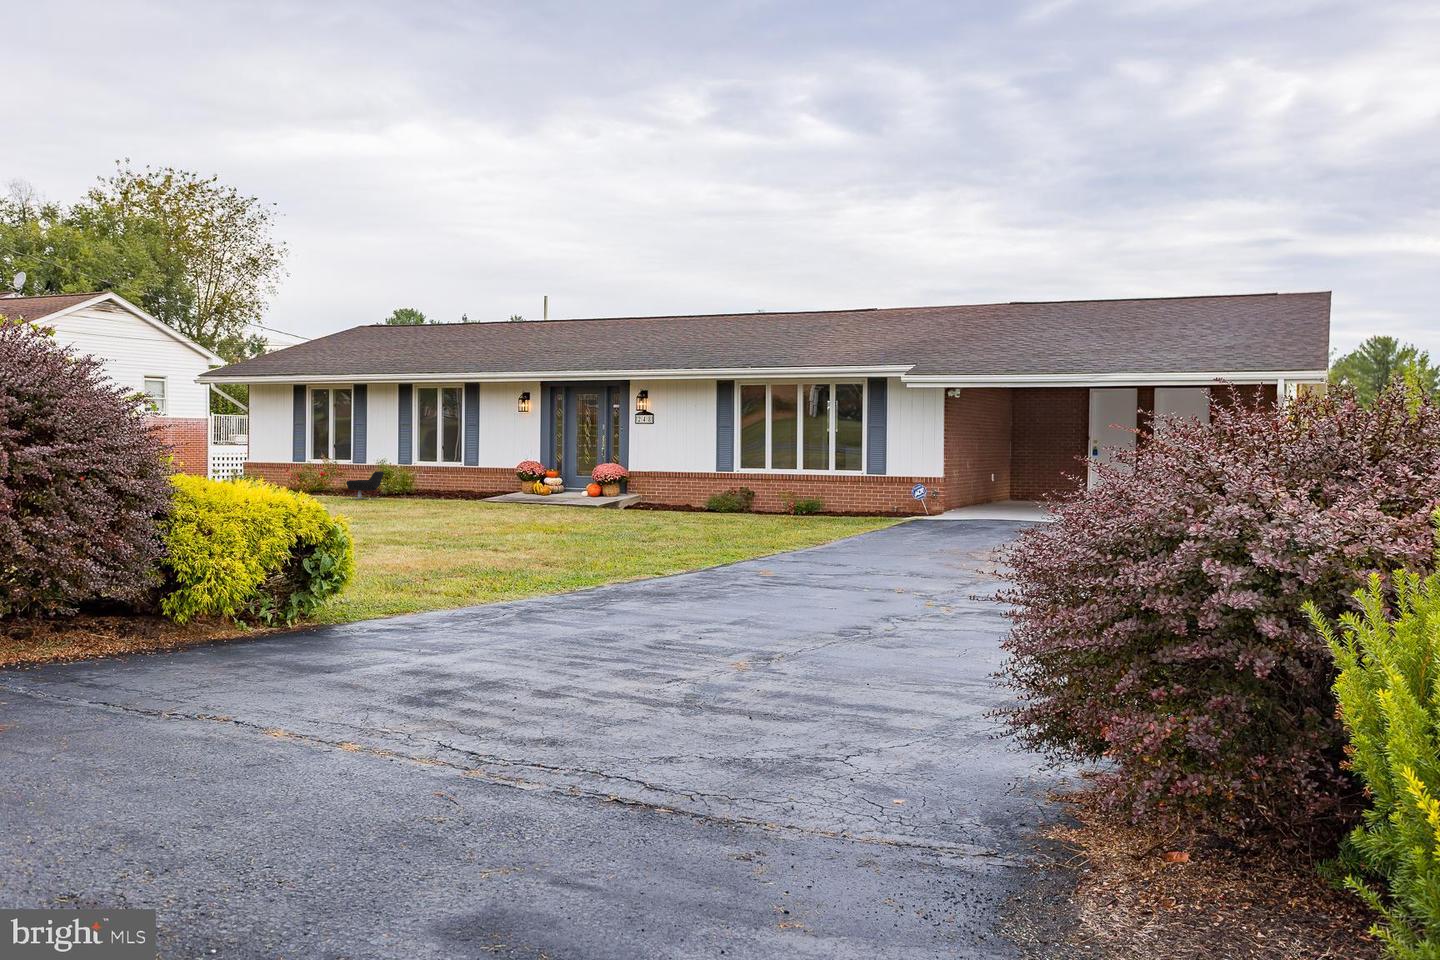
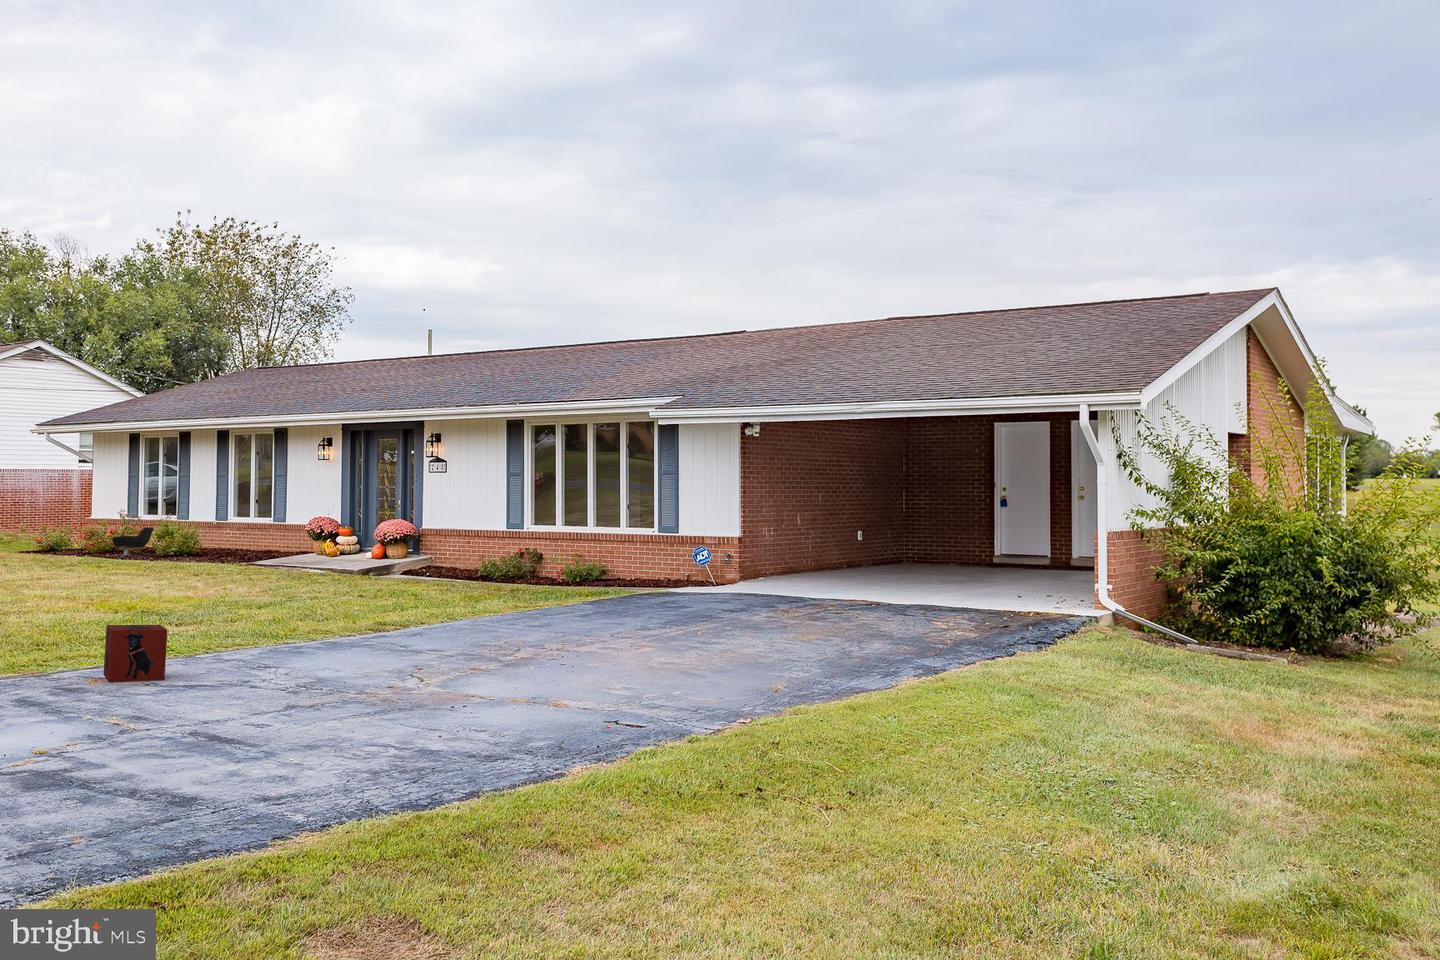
storage box: none [273,574,328,631] -> present [104,625,167,682]

